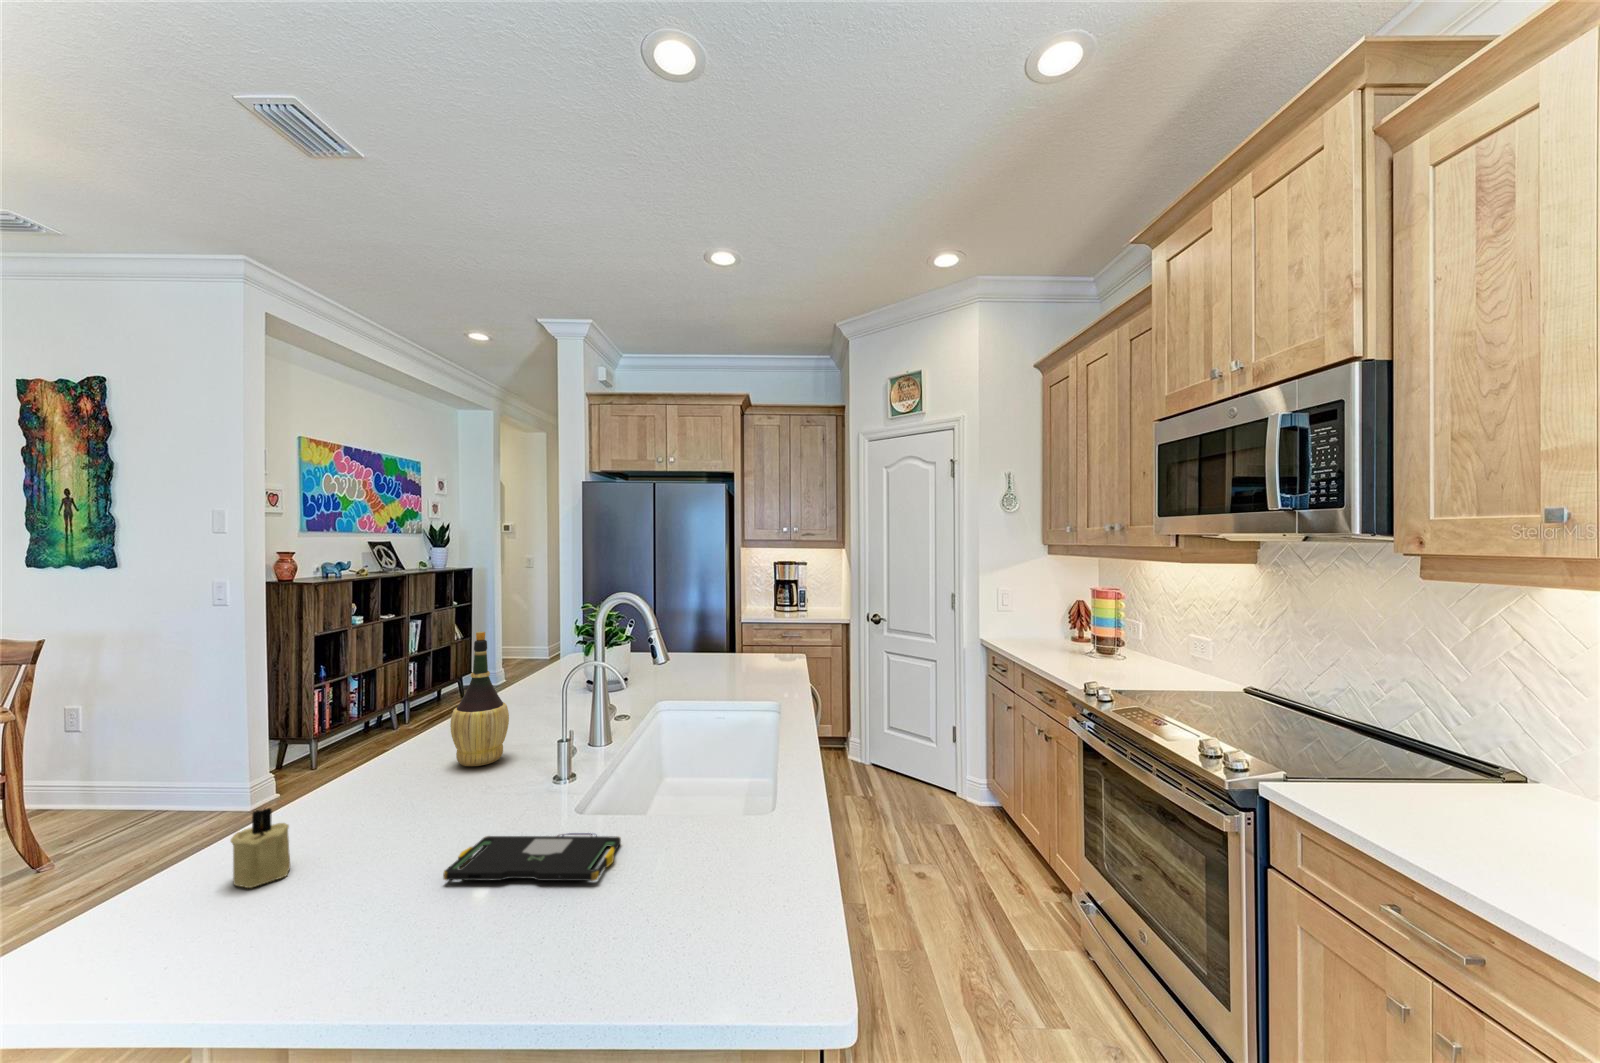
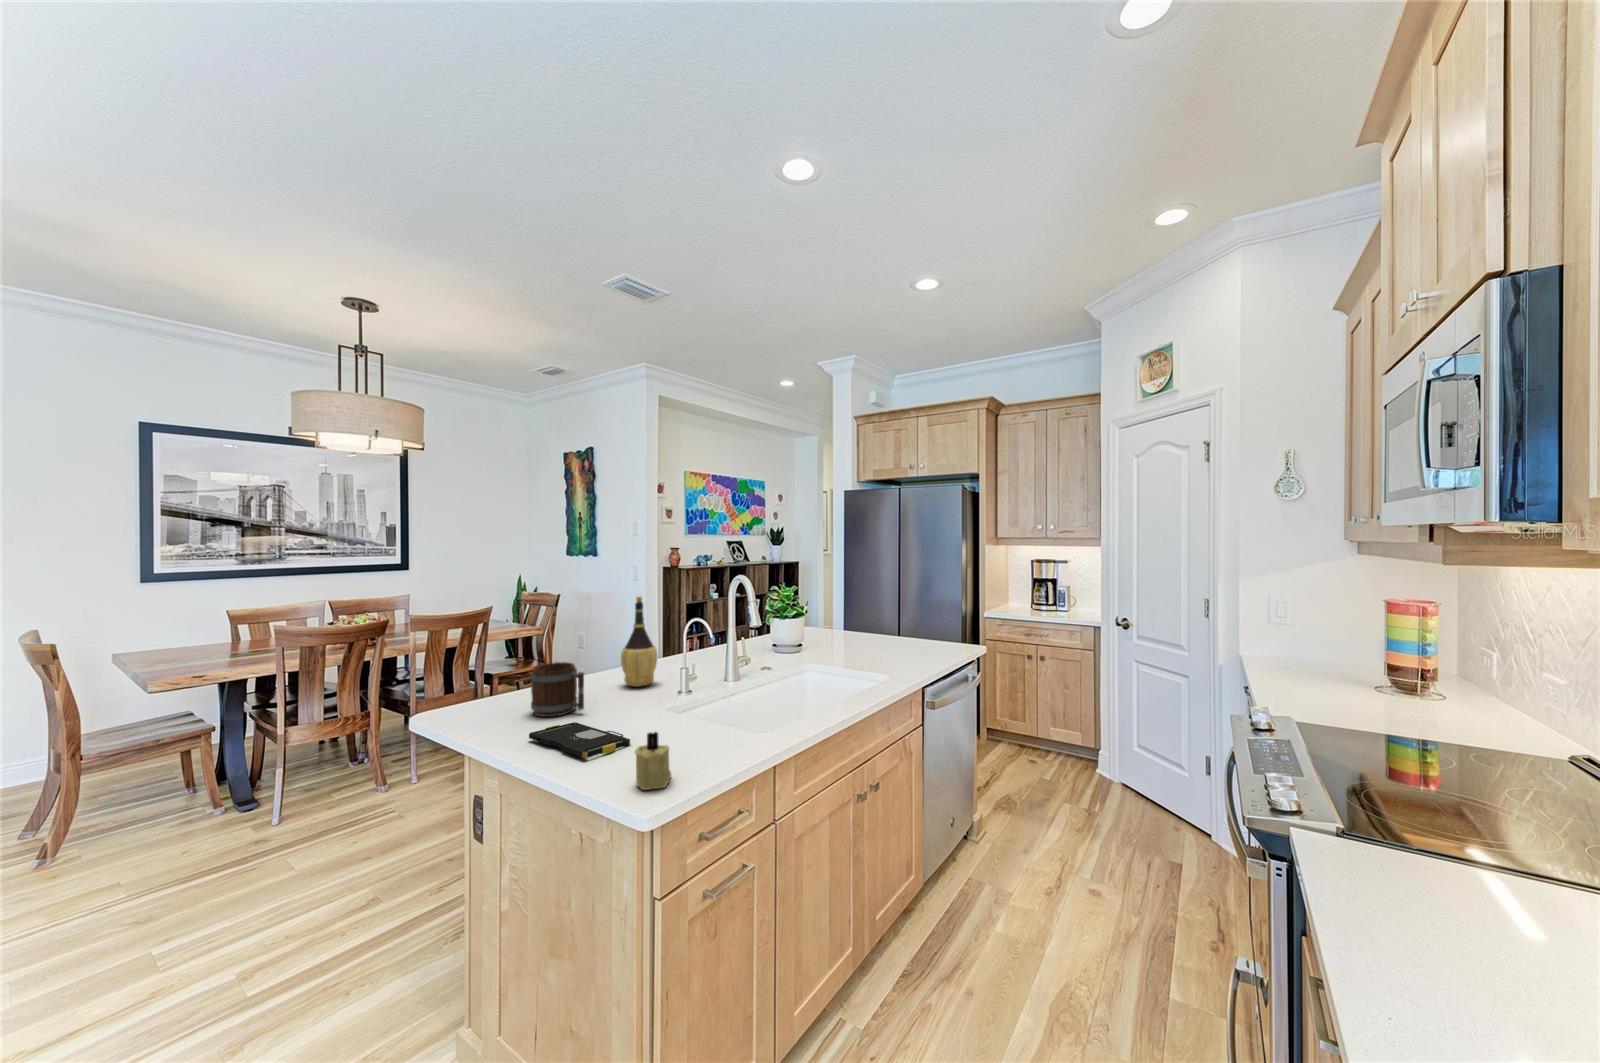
mug: none [361,747,465,845] -> present [531,662,584,717]
candle: present [231,808,290,888] -> present [635,732,671,790]

